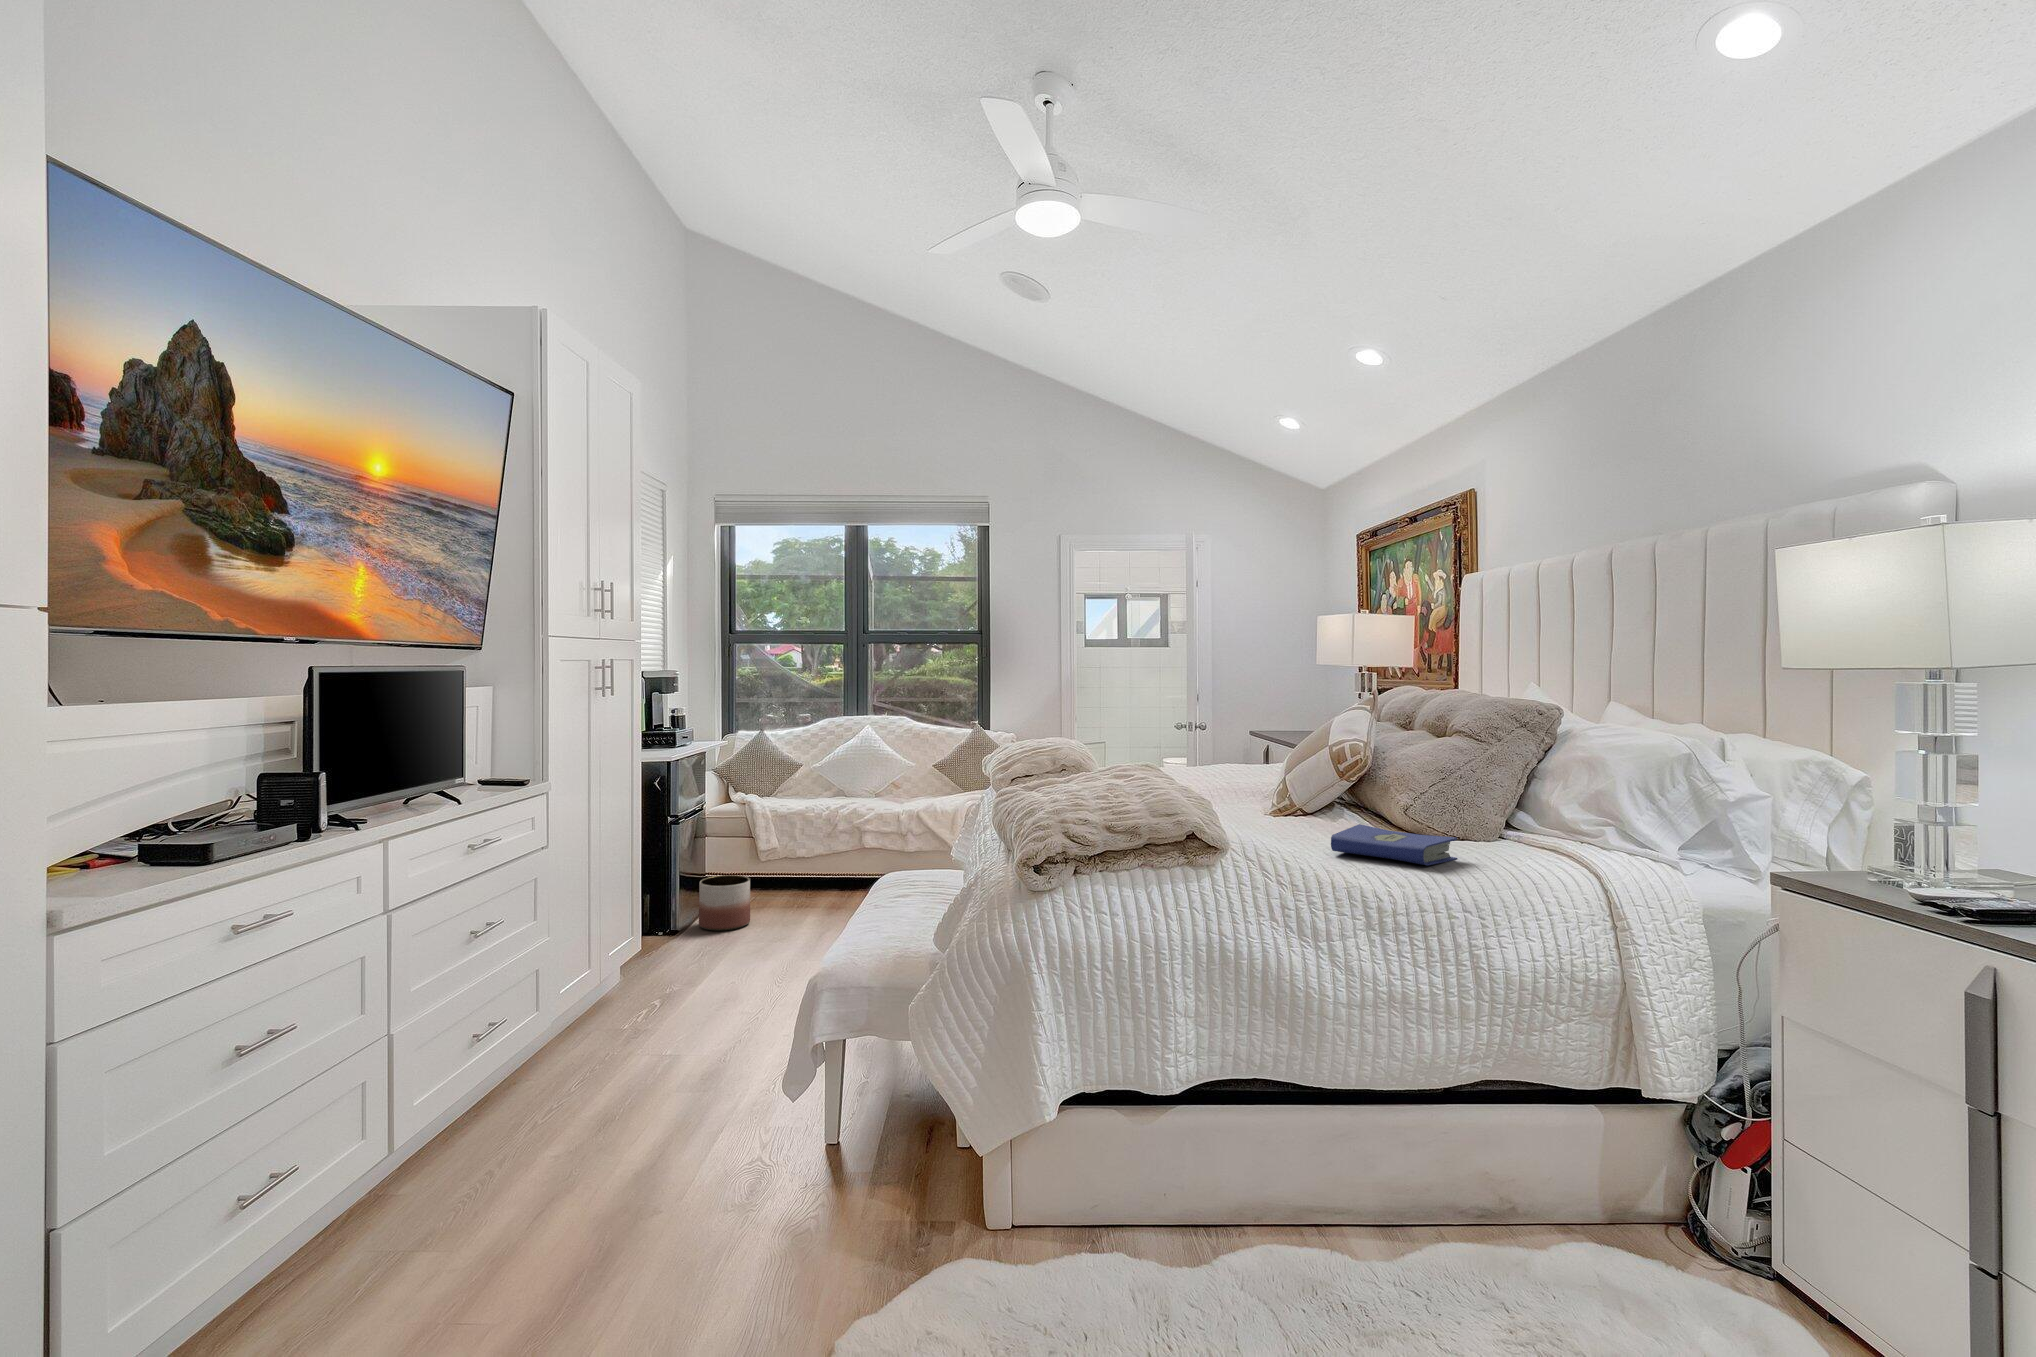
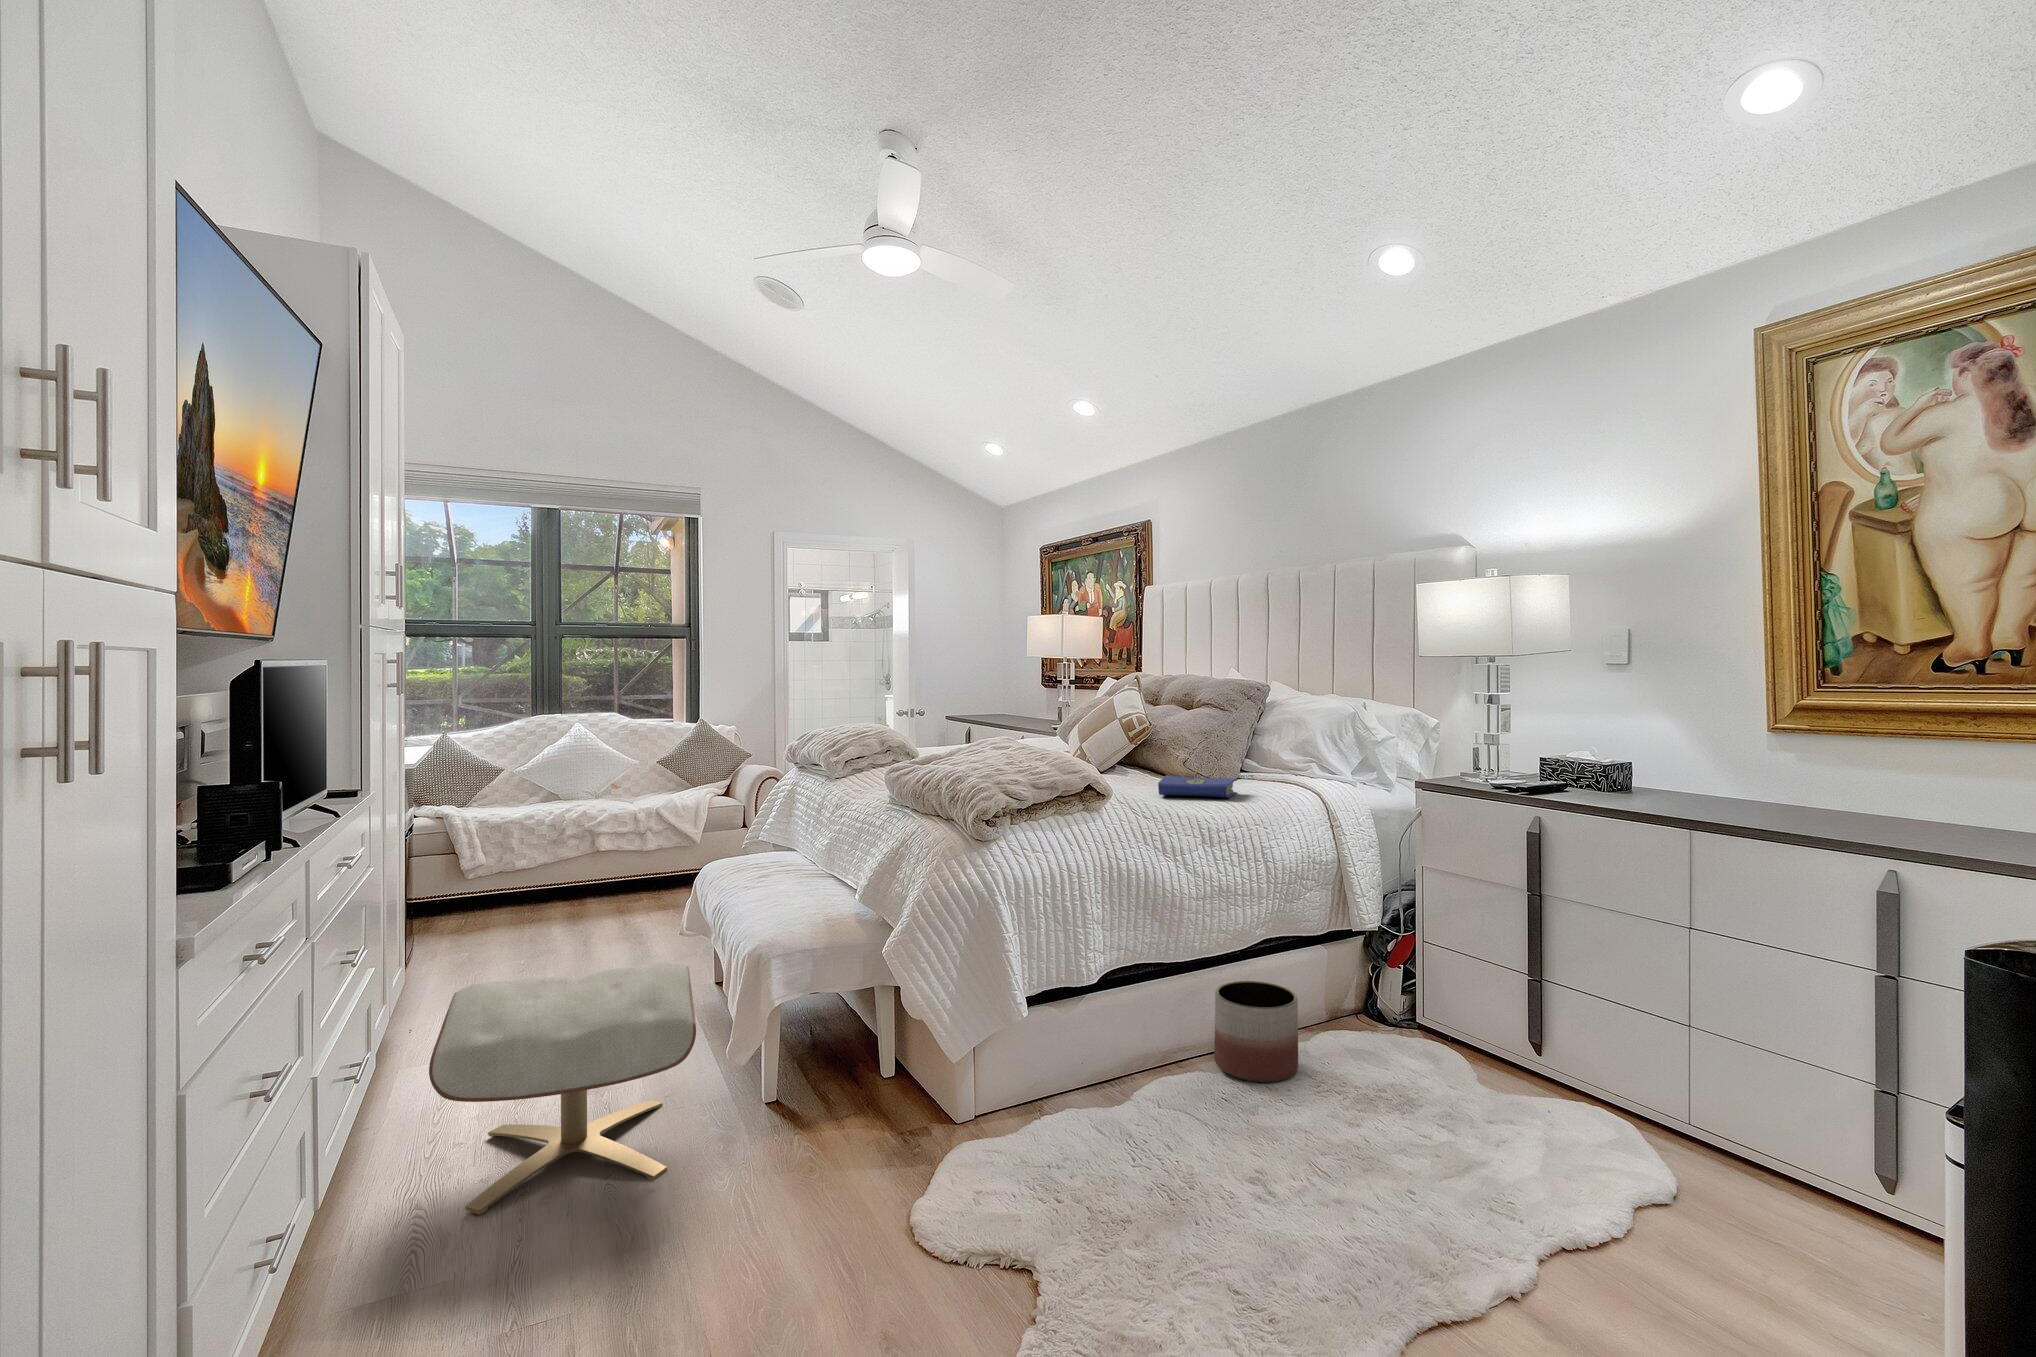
planter: present [699,875,750,931] -> present [1214,981,1298,1082]
ottoman: none [460,974,754,1216] -> present [429,962,696,1214]

